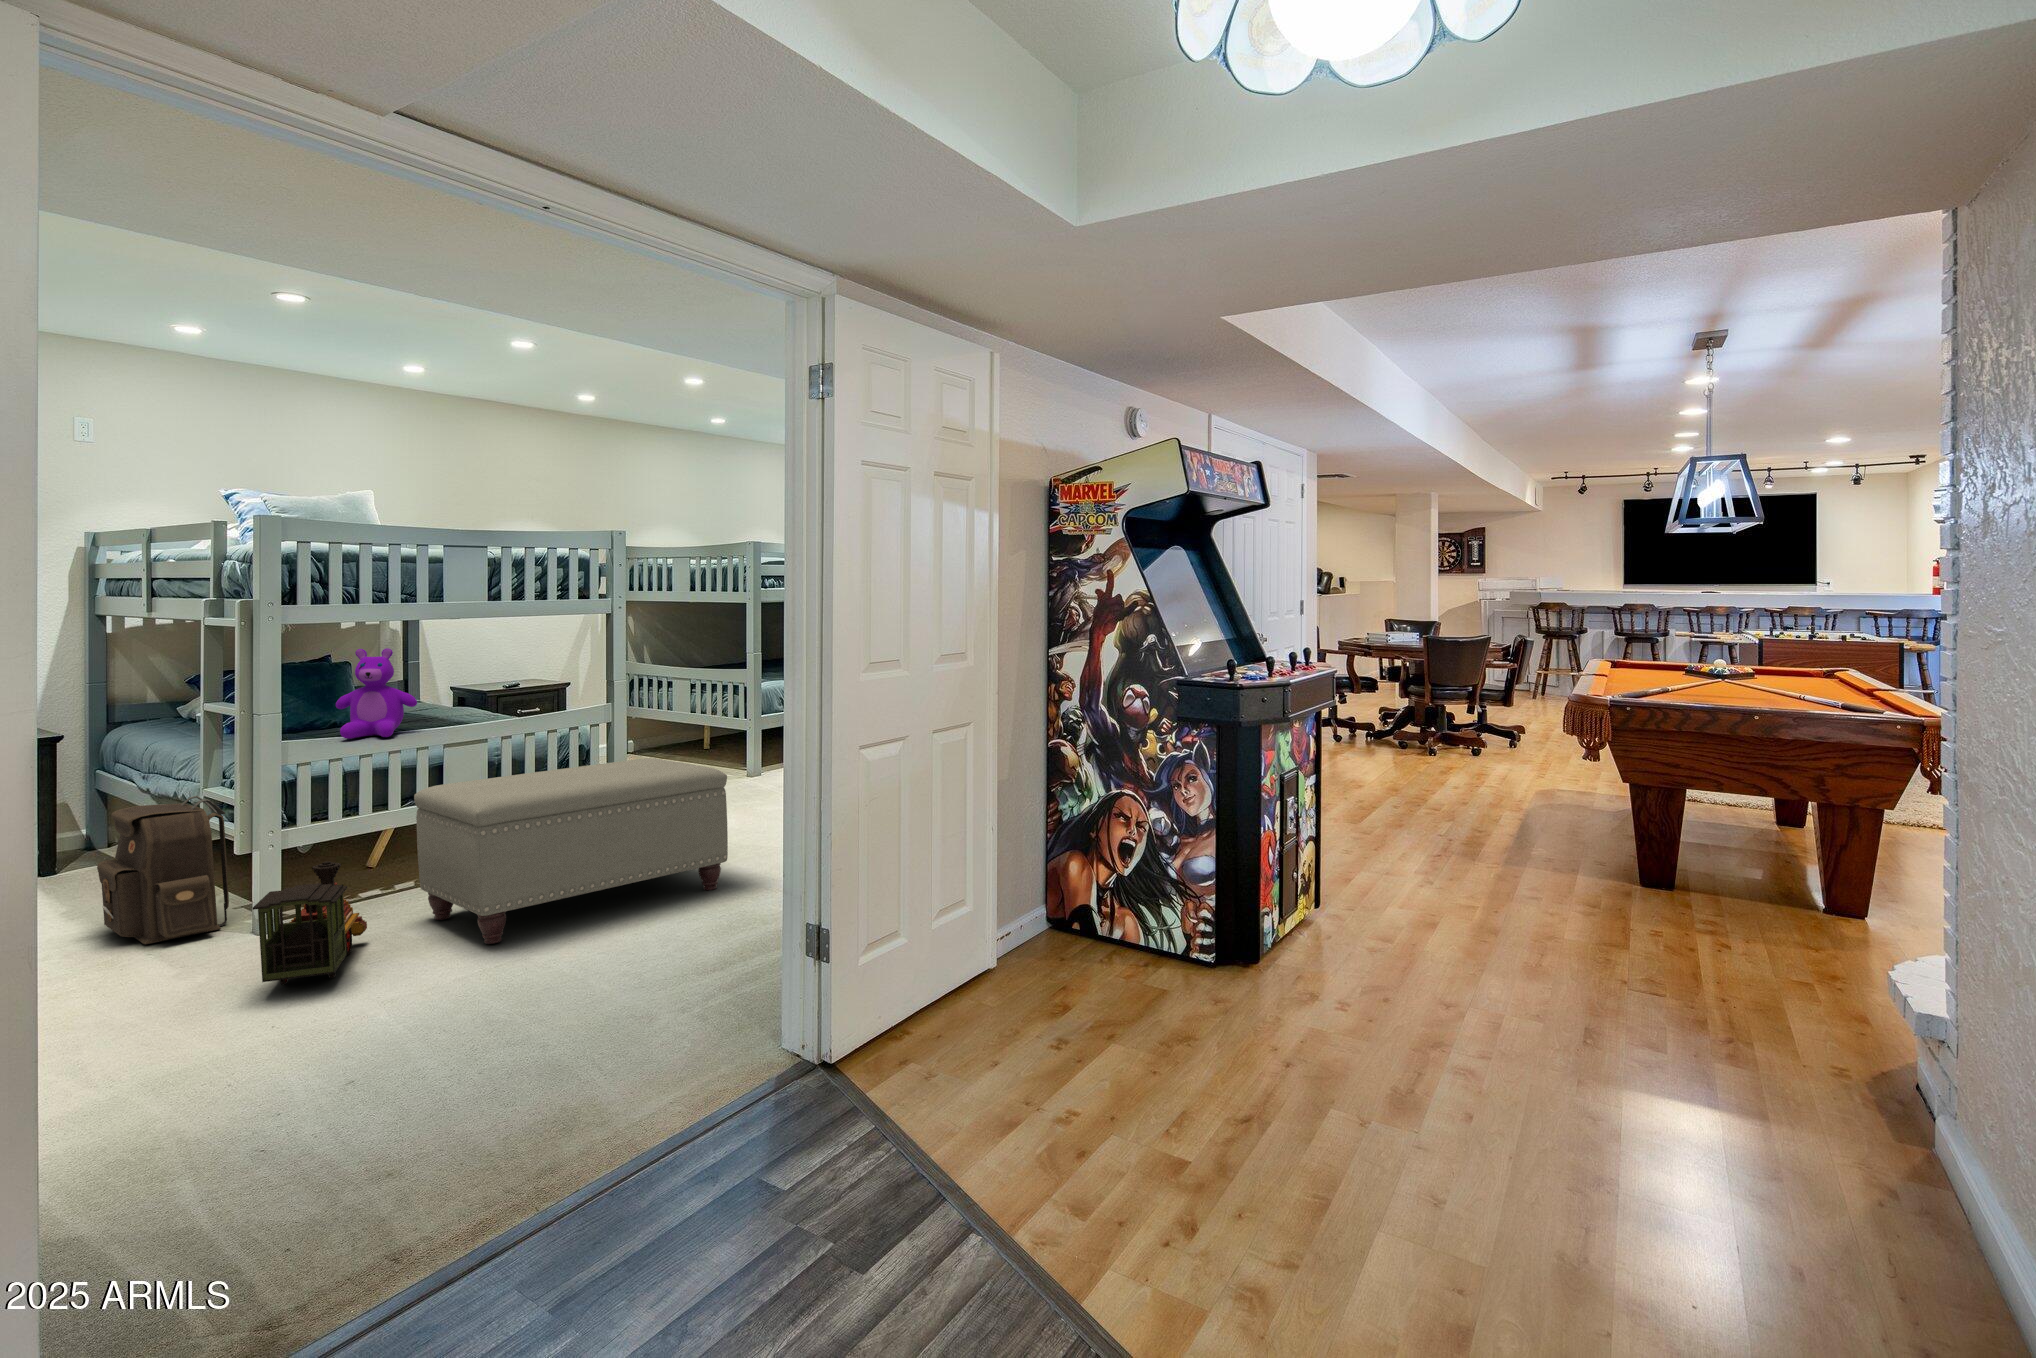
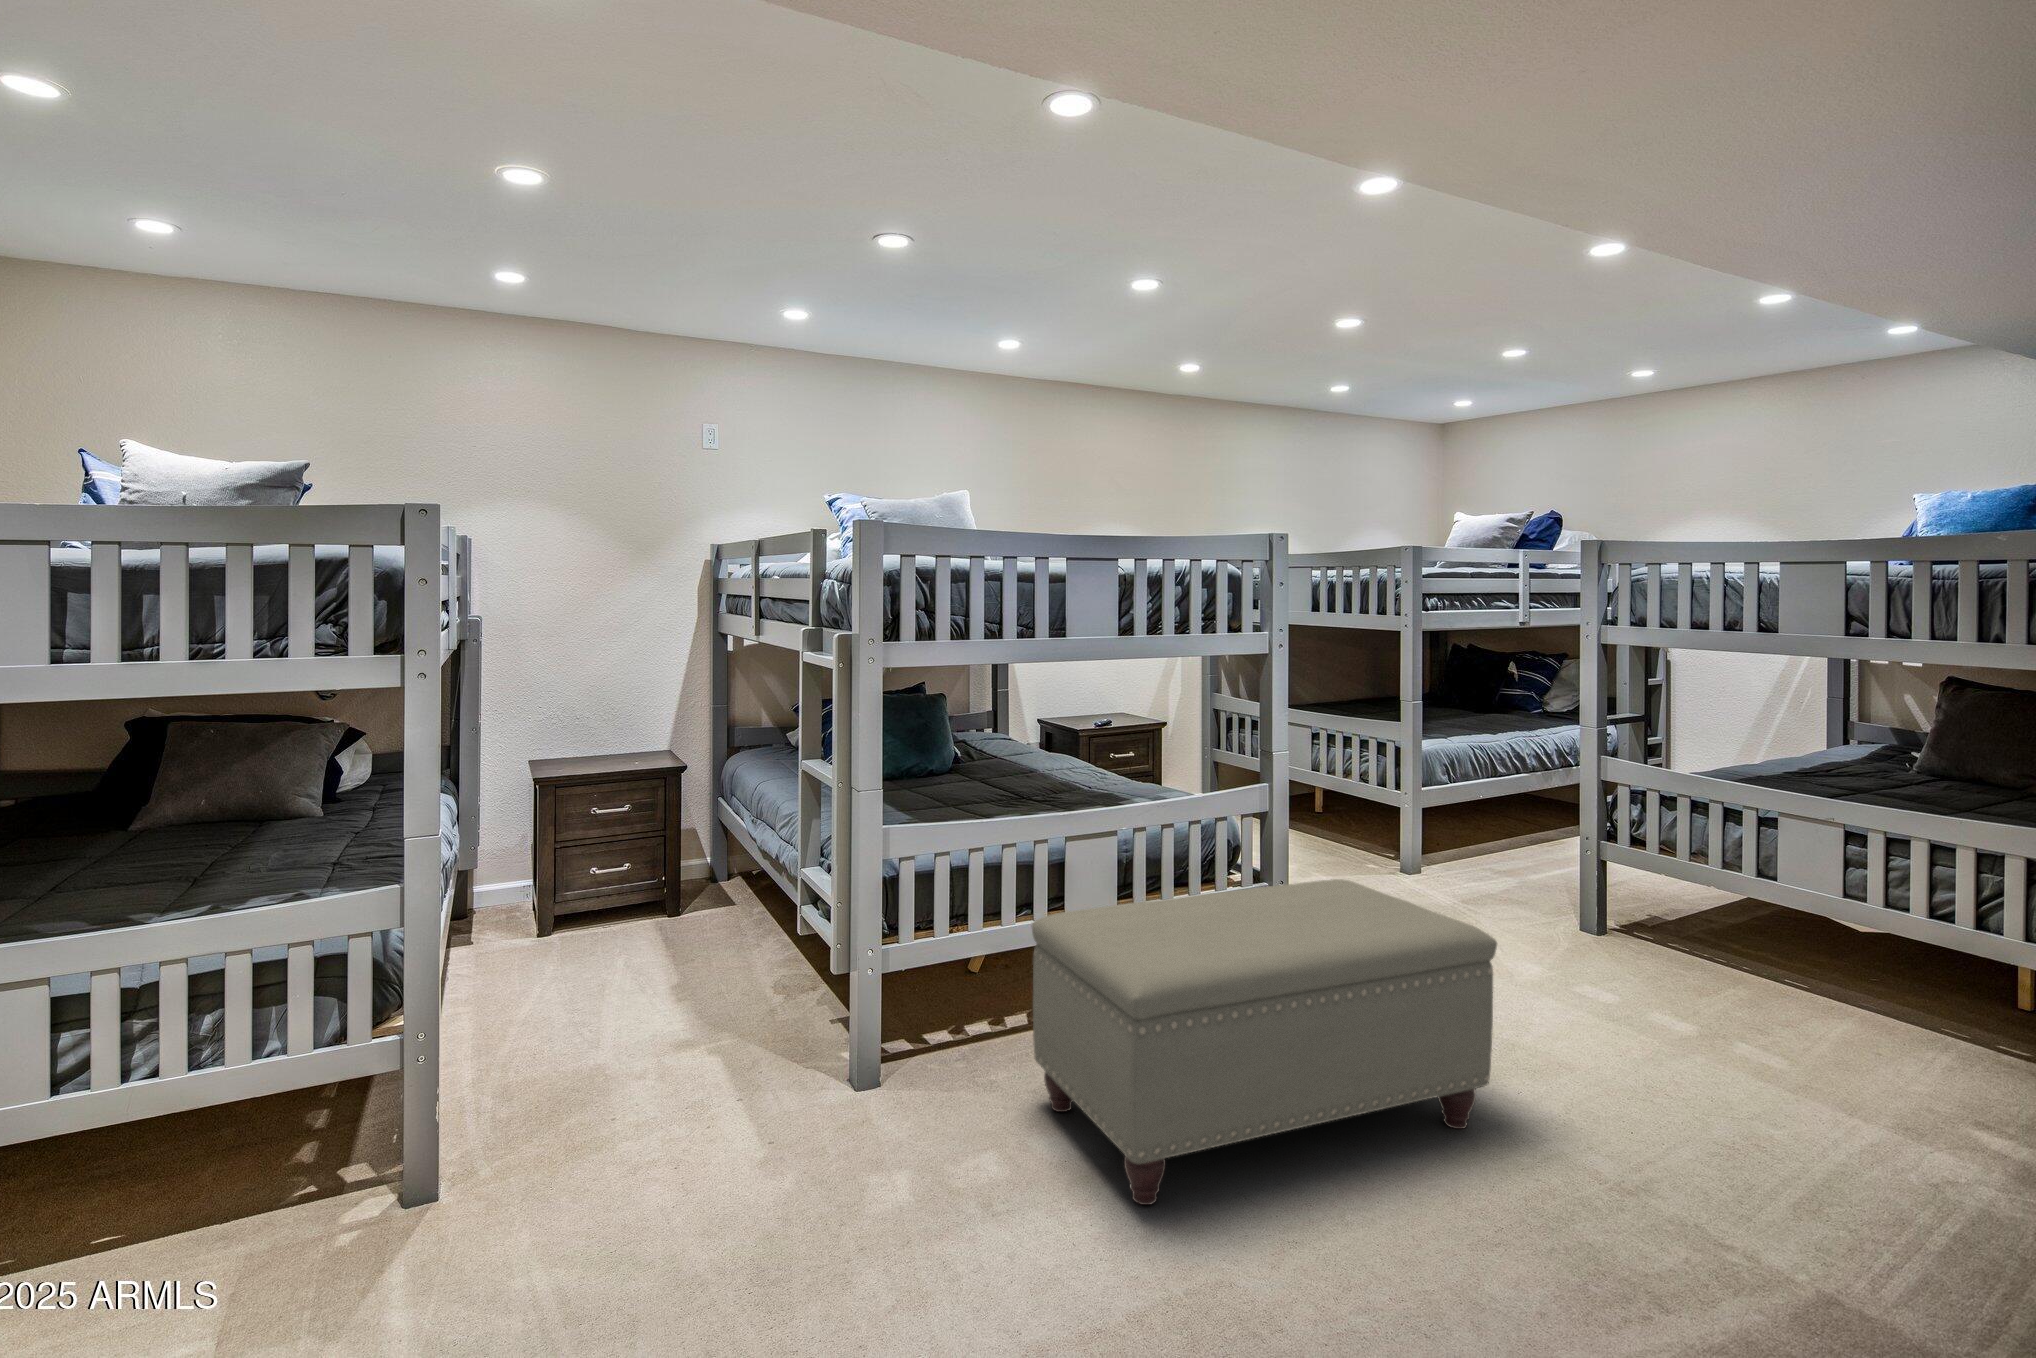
teddy bear: present [336,648,417,739] -> none [933,688,1021,805]
backpack: present [97,796,229,944] -> none [683,879,813,1079]
toy train: present [253,861,367,984] -> none [829,1022,969,1248]

